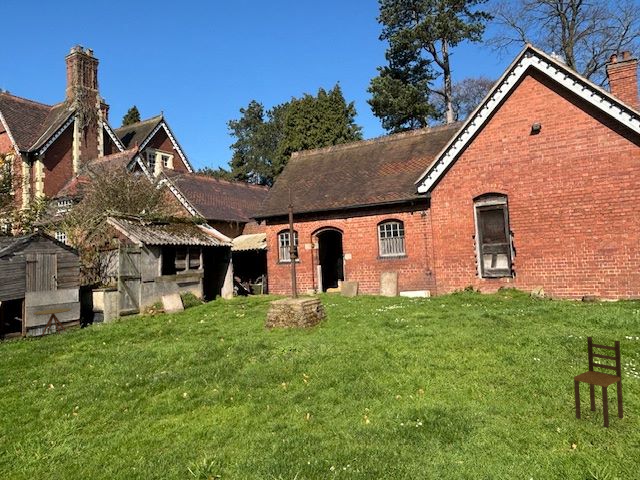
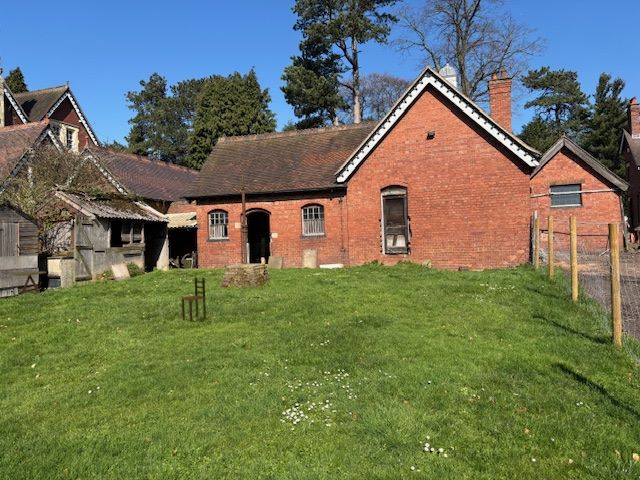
chair: present [574,337,623,427] -> present [182,277,206,321]

